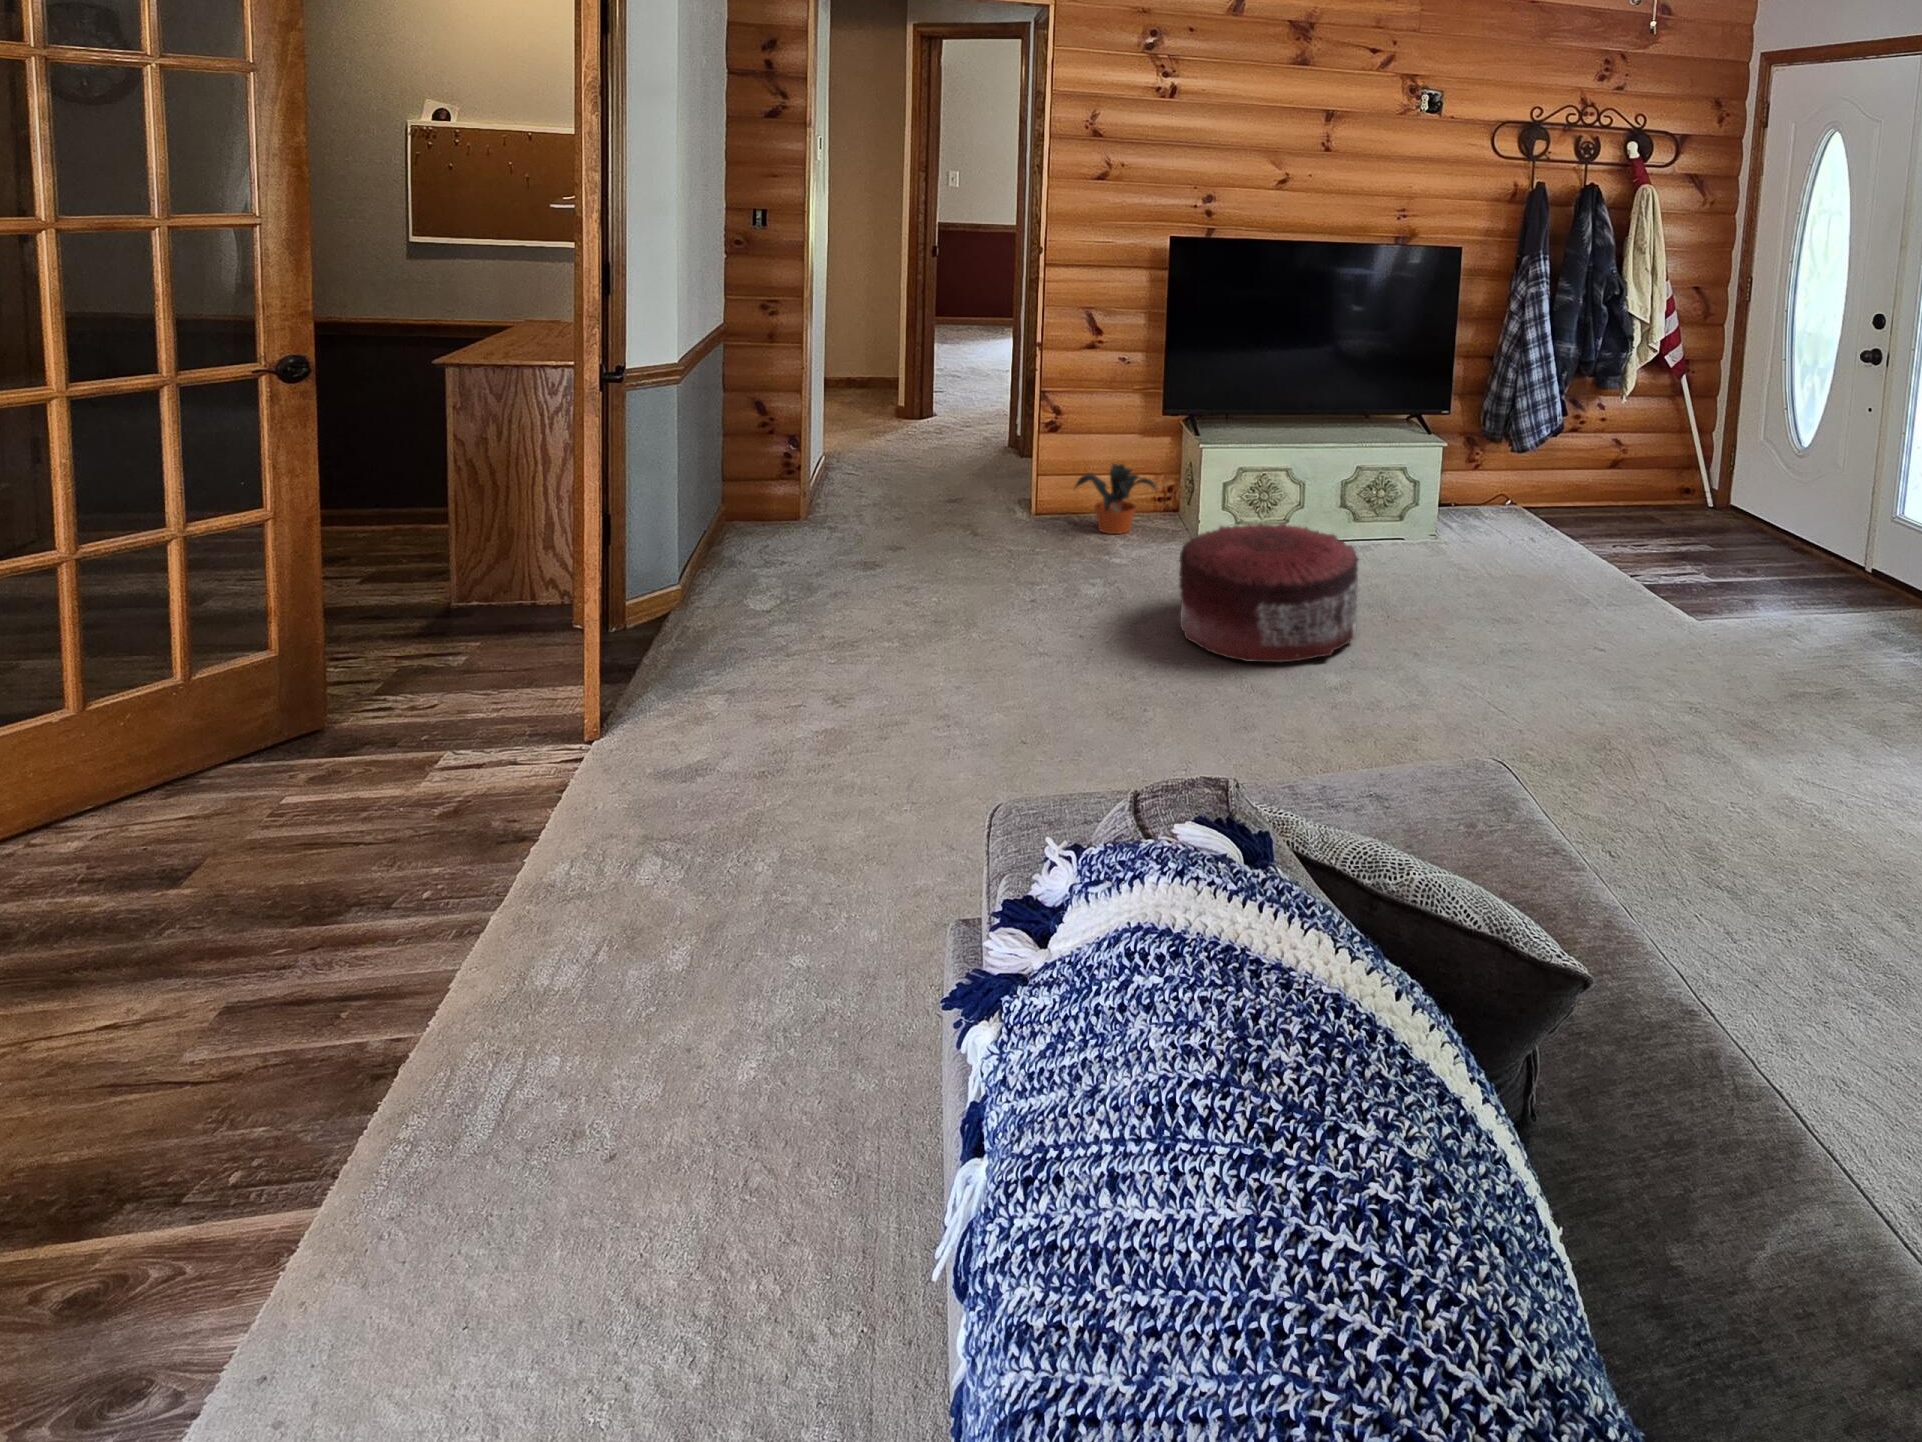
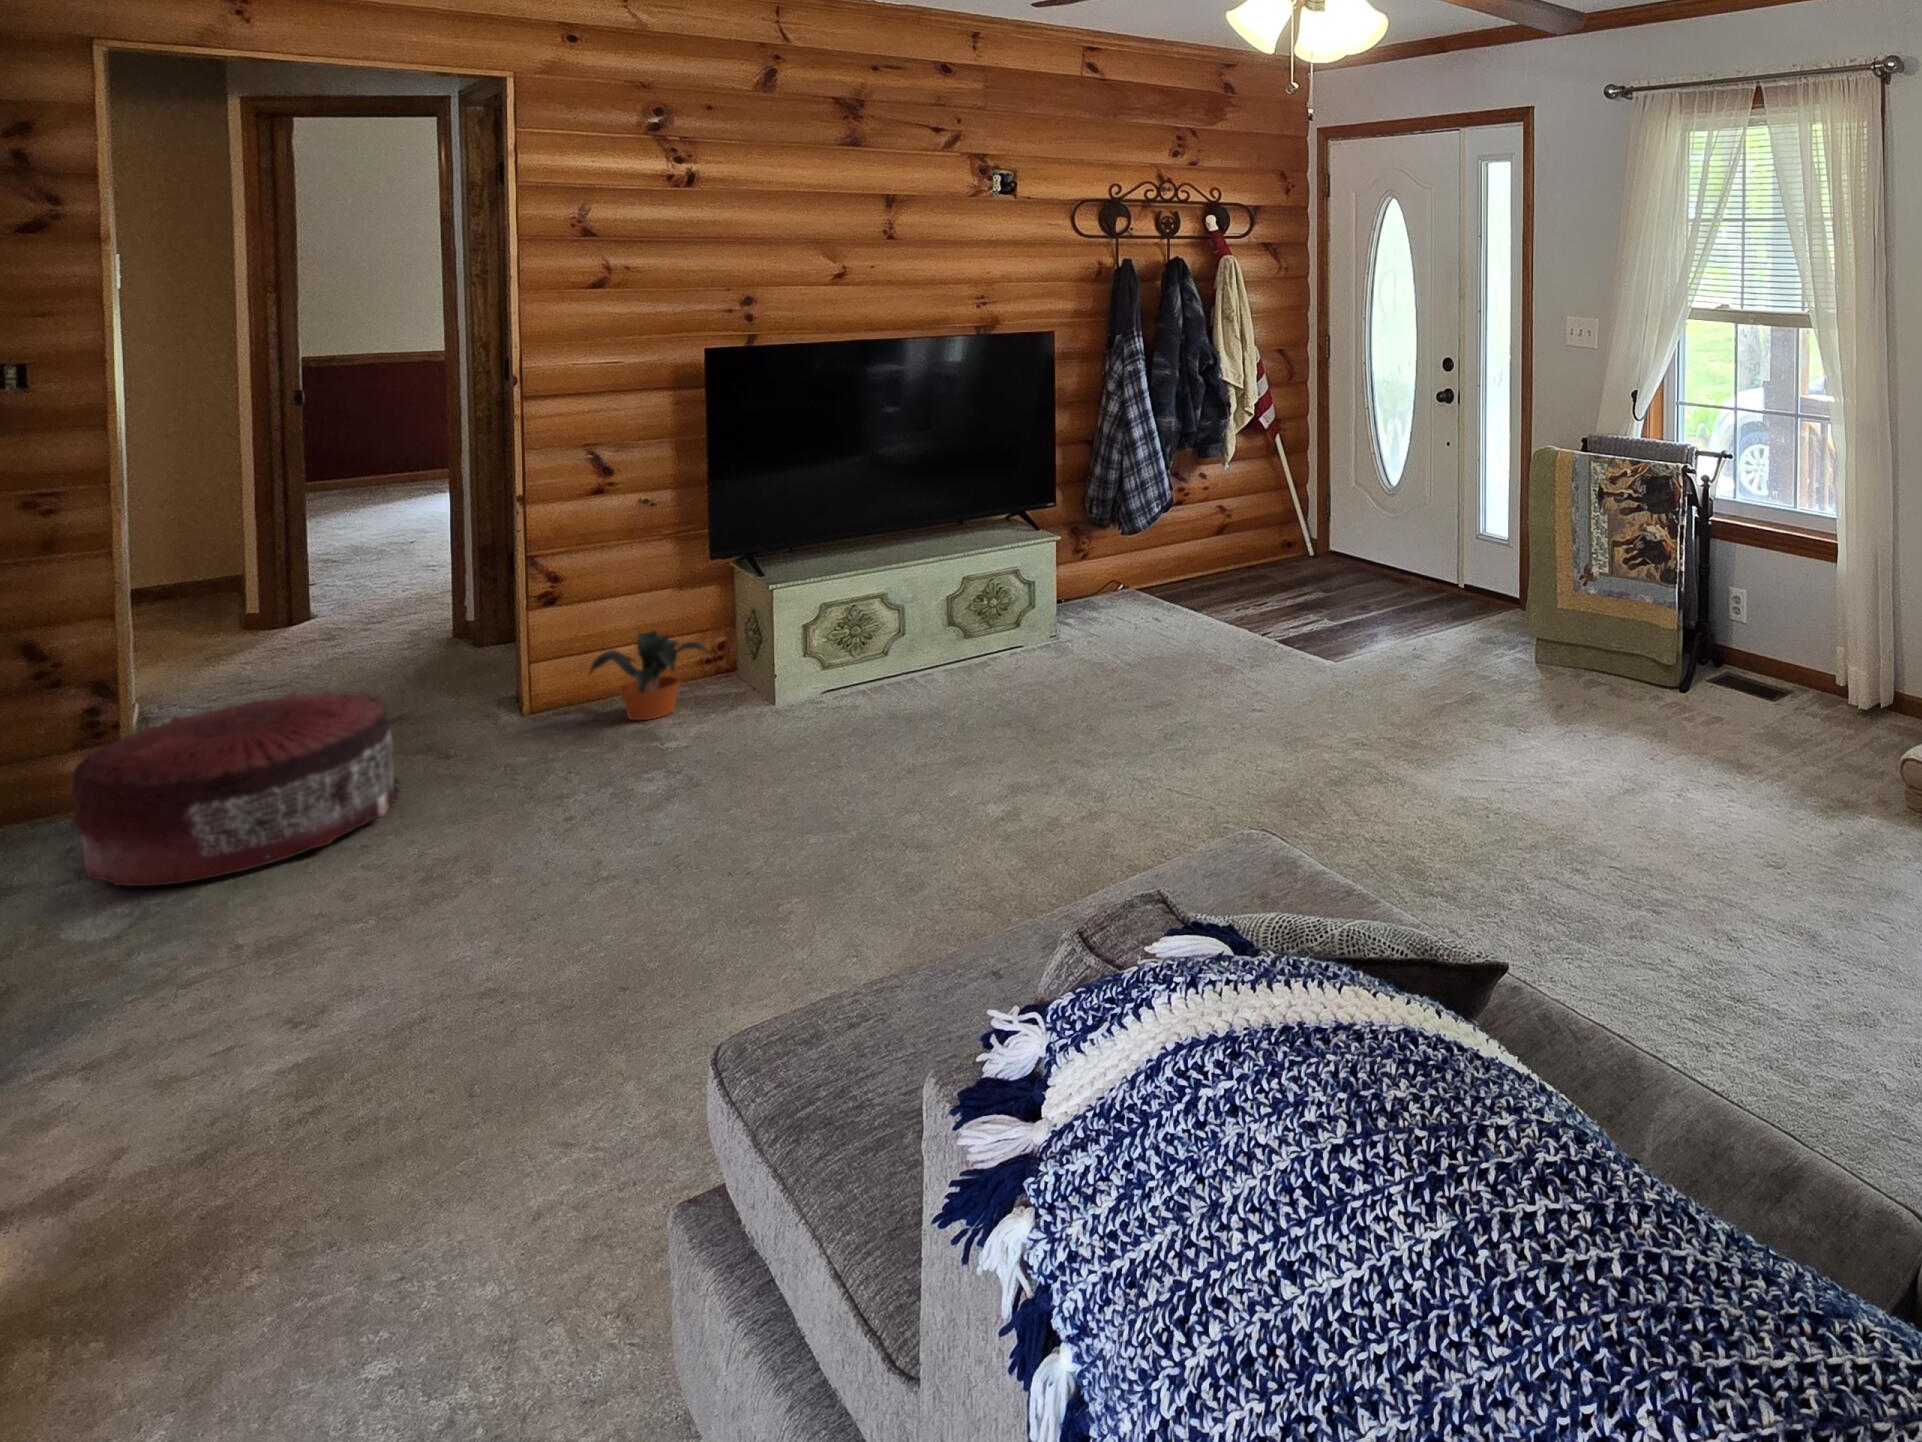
pouf: present [1179,522,1359,662] -> present [72,692,399,887]

